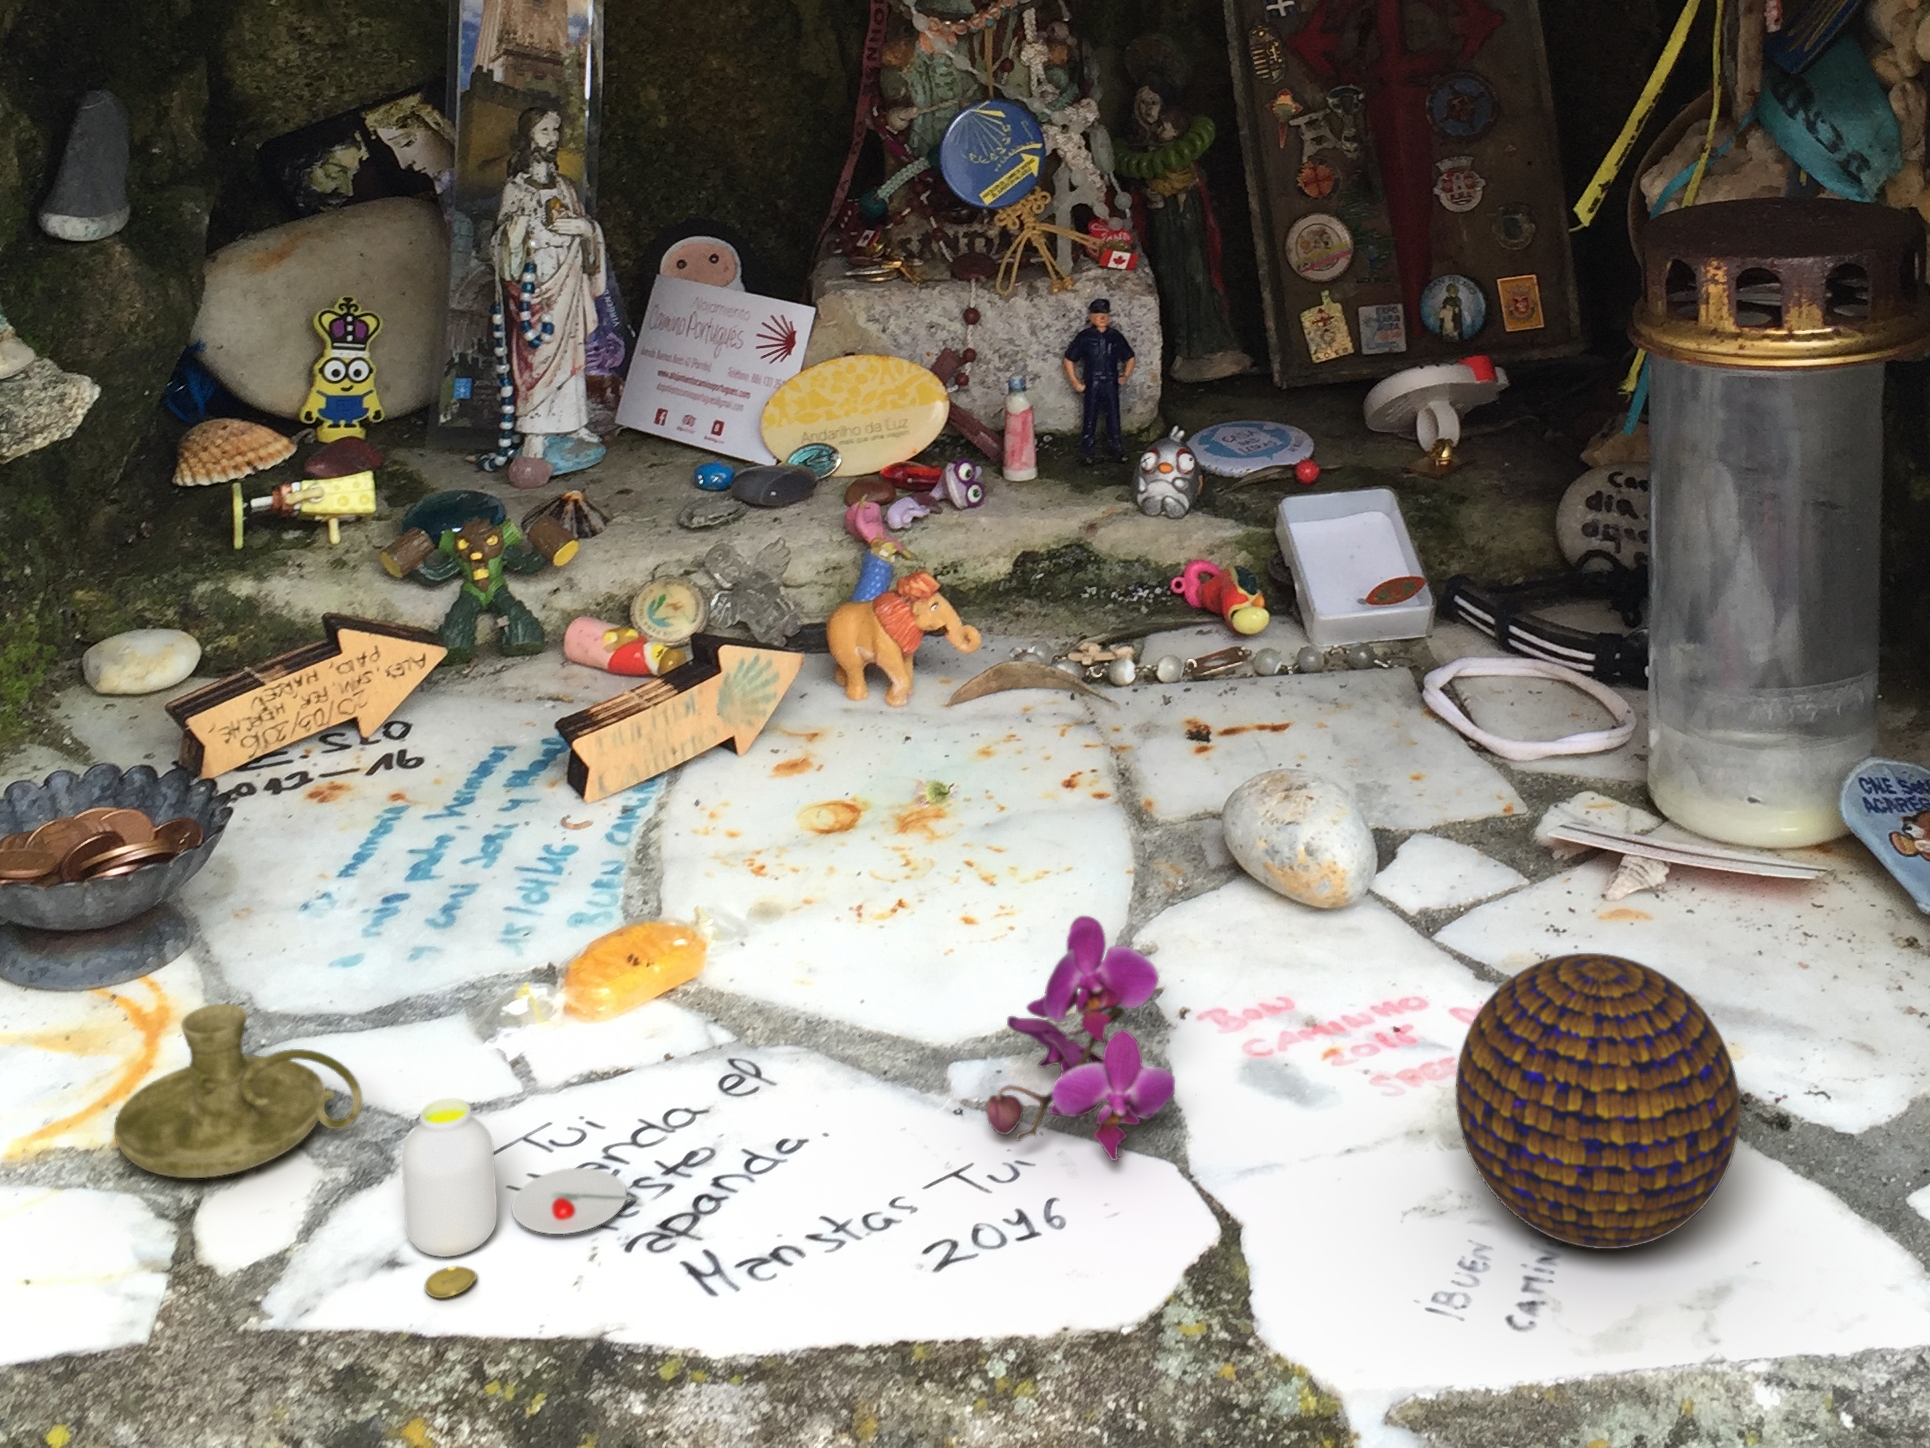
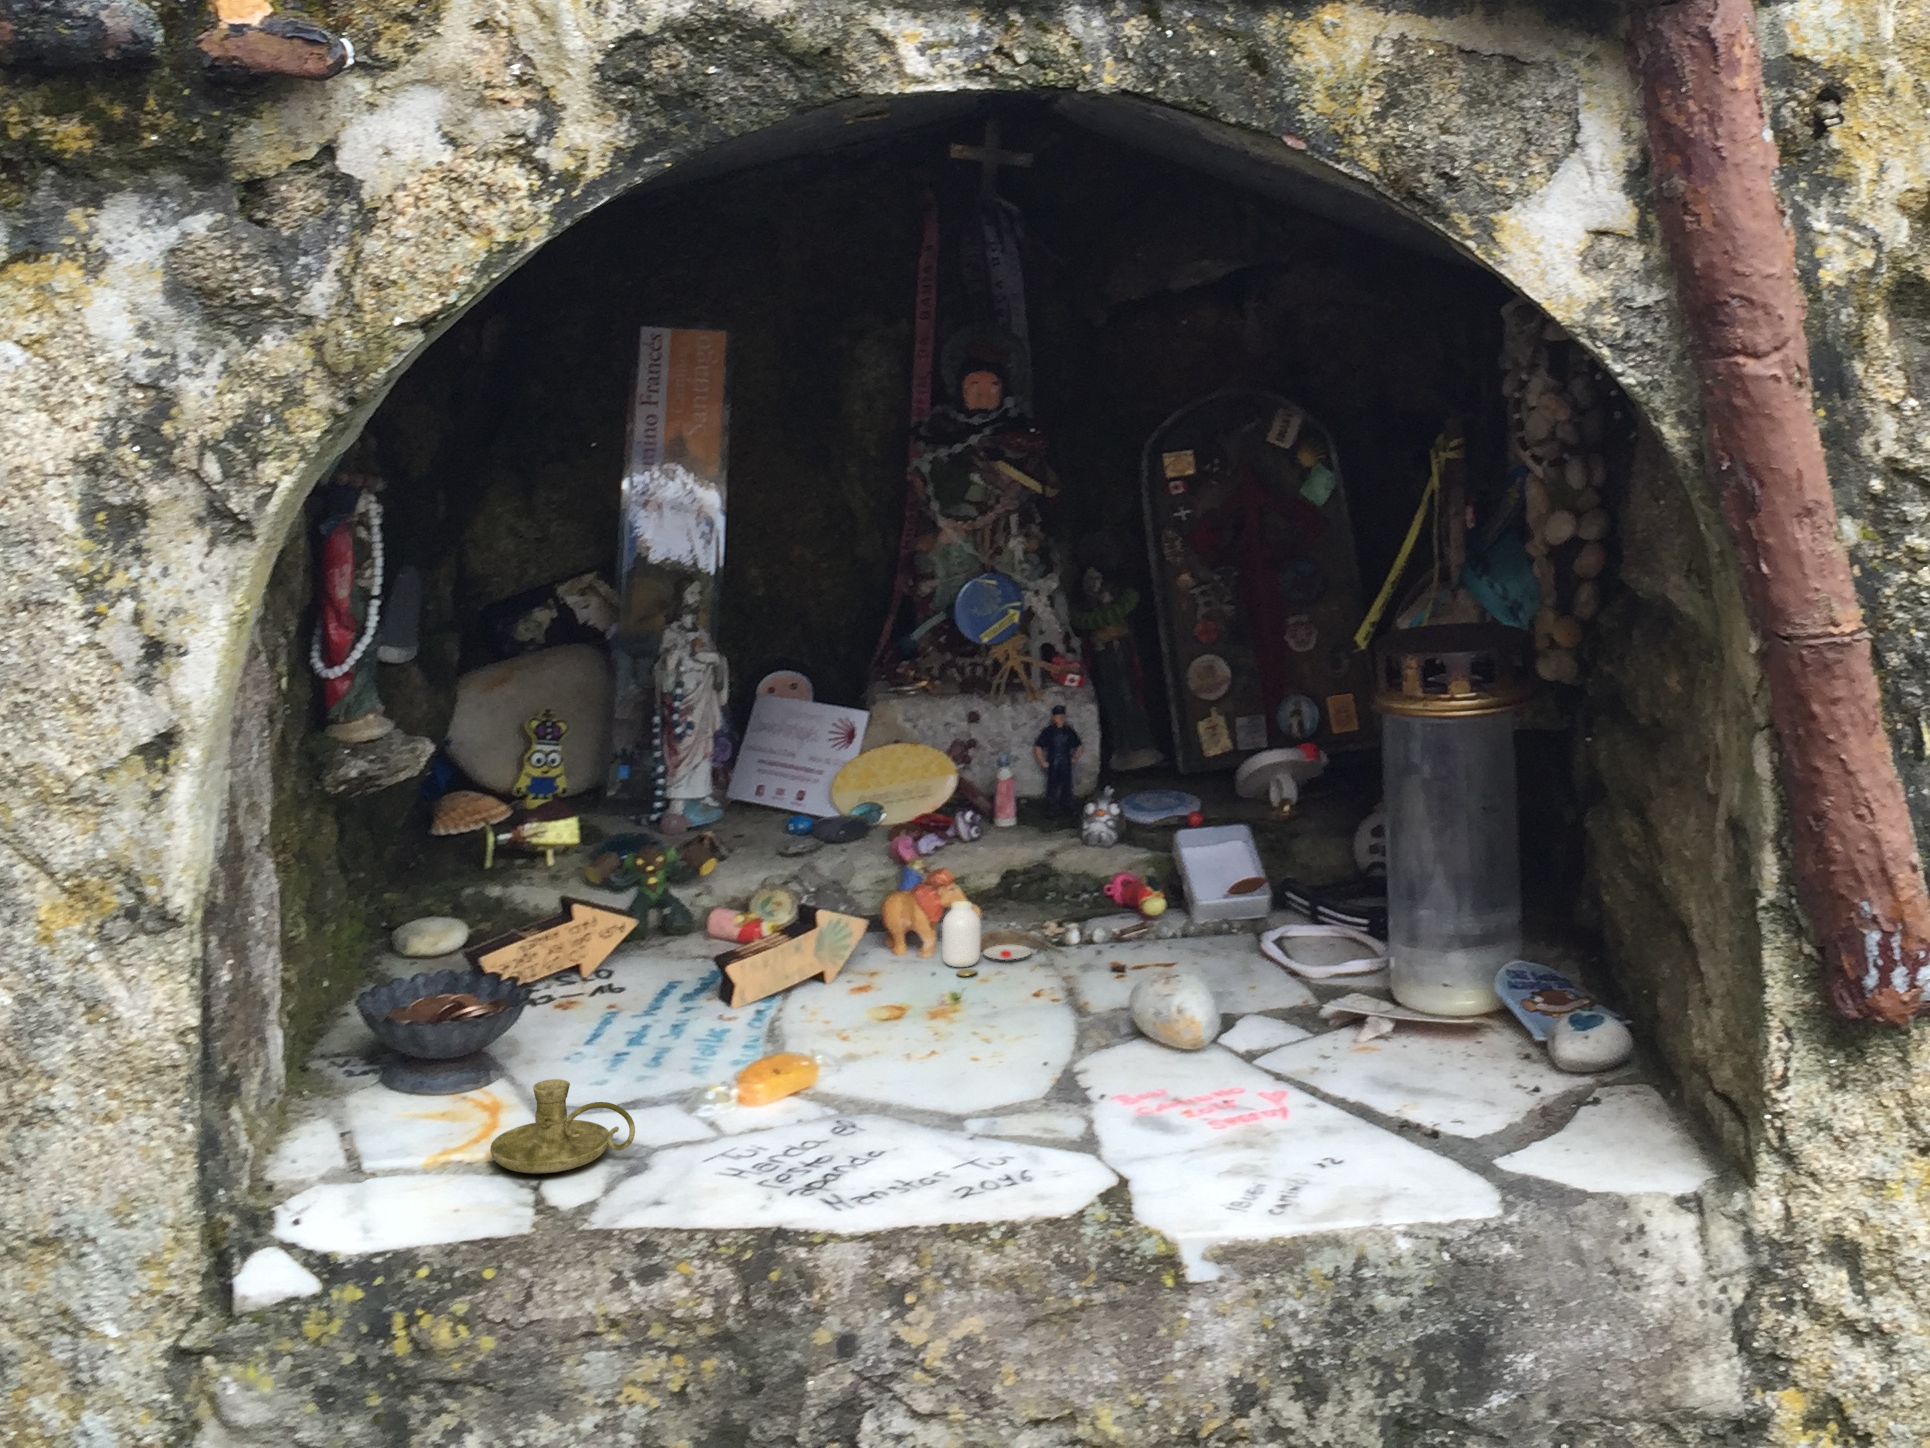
flower: present [986,916,1175,1161] -> none [990,1019,1096,1153]
decorative orb: present [1456,953,1740,1249] -> none [1248,1022,1397,1182]
jar: present [402,1098,640,1298] -> present [942,901,1032,976]

